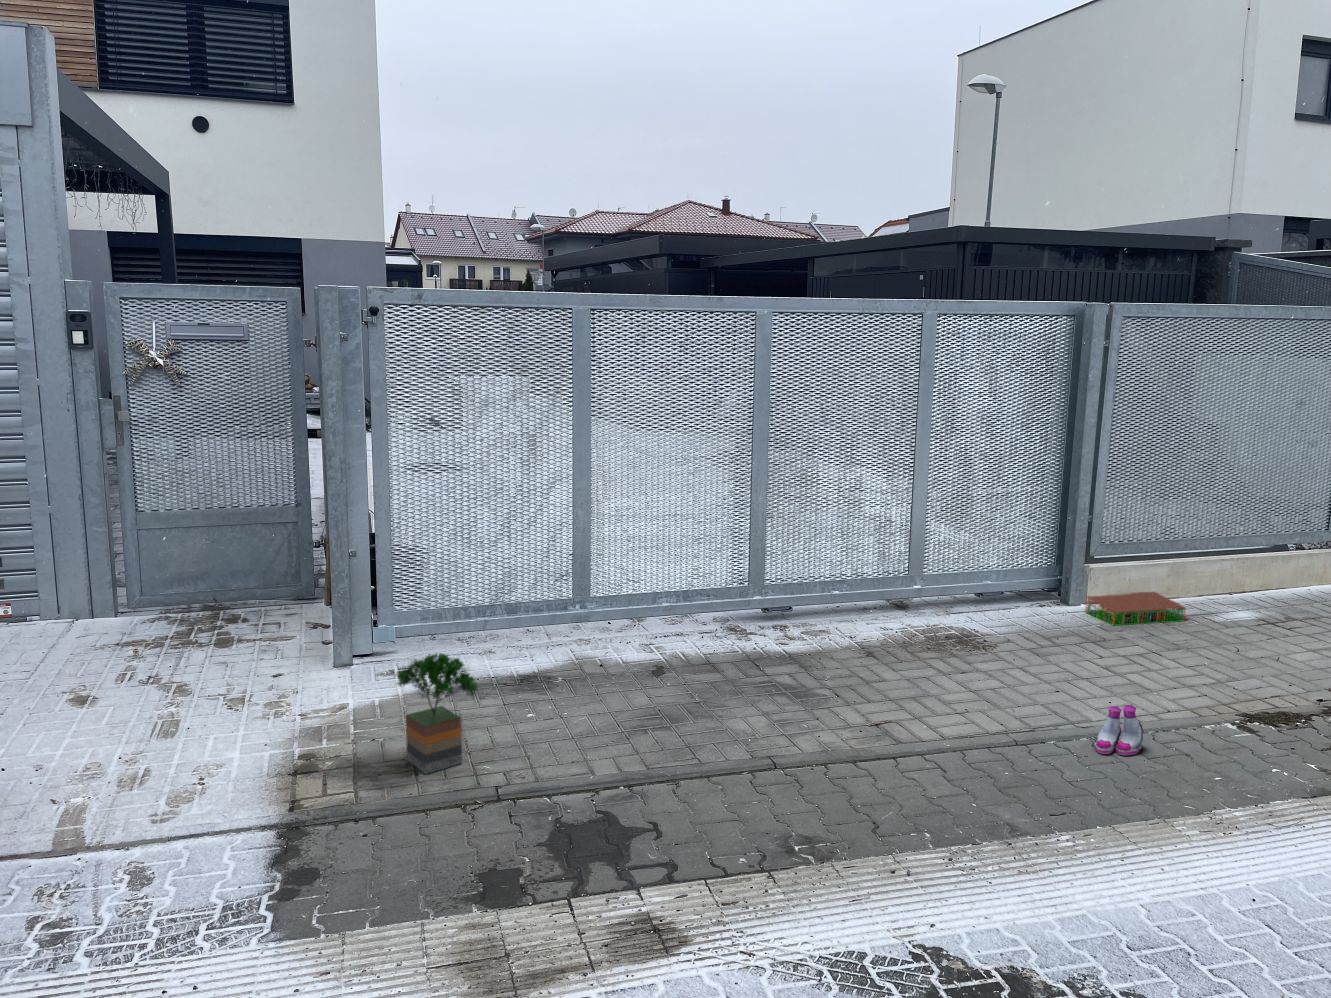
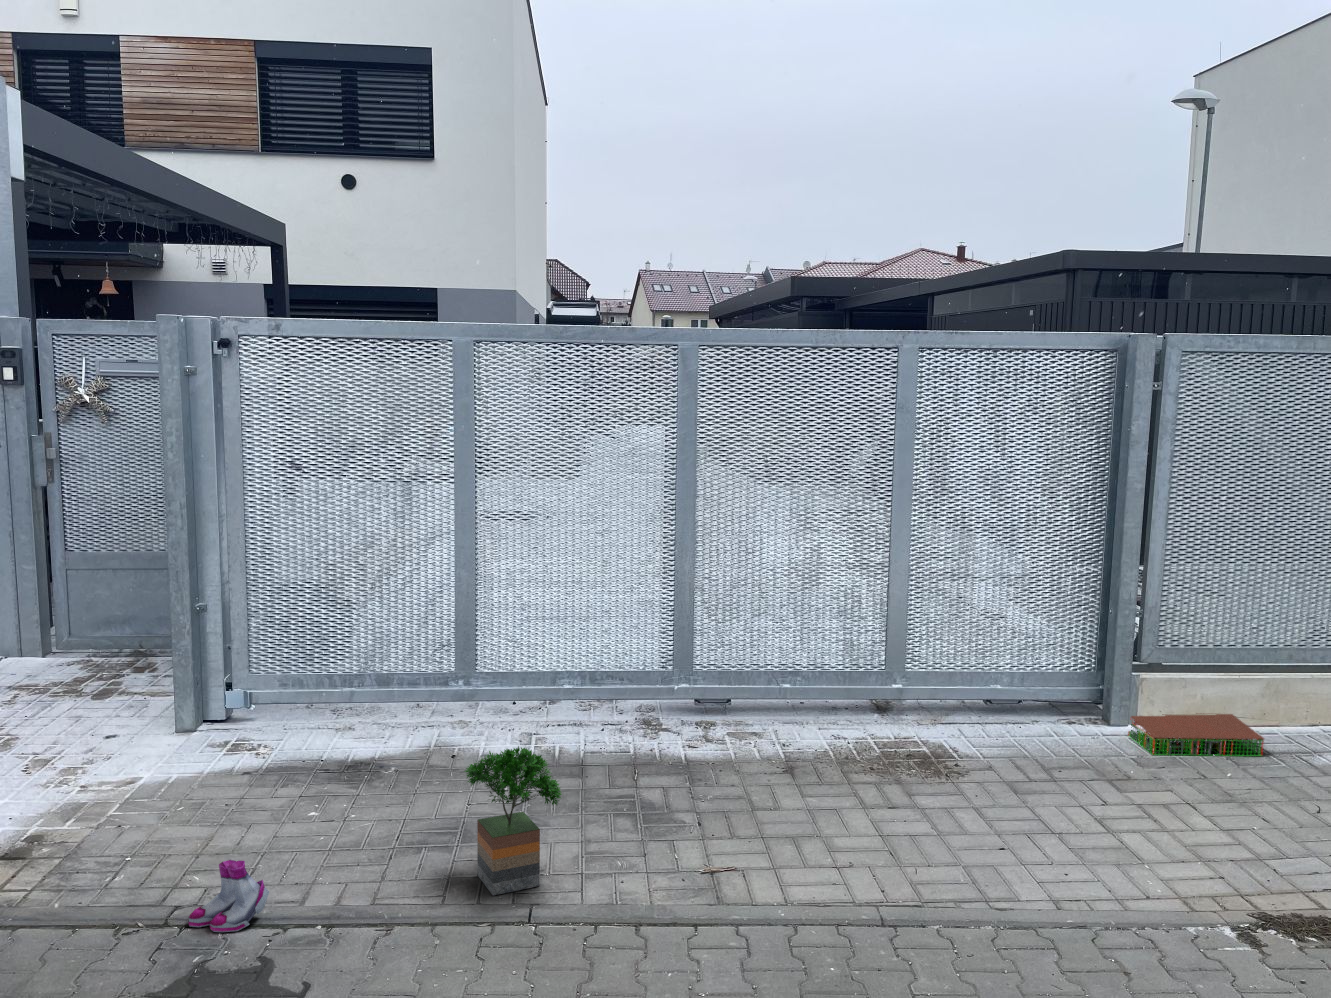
potted tree: present [397,653,478,774] -> present [465,746,562,895]
boots: present [1094,705,1143,755] -> present [188,860,269,932]

